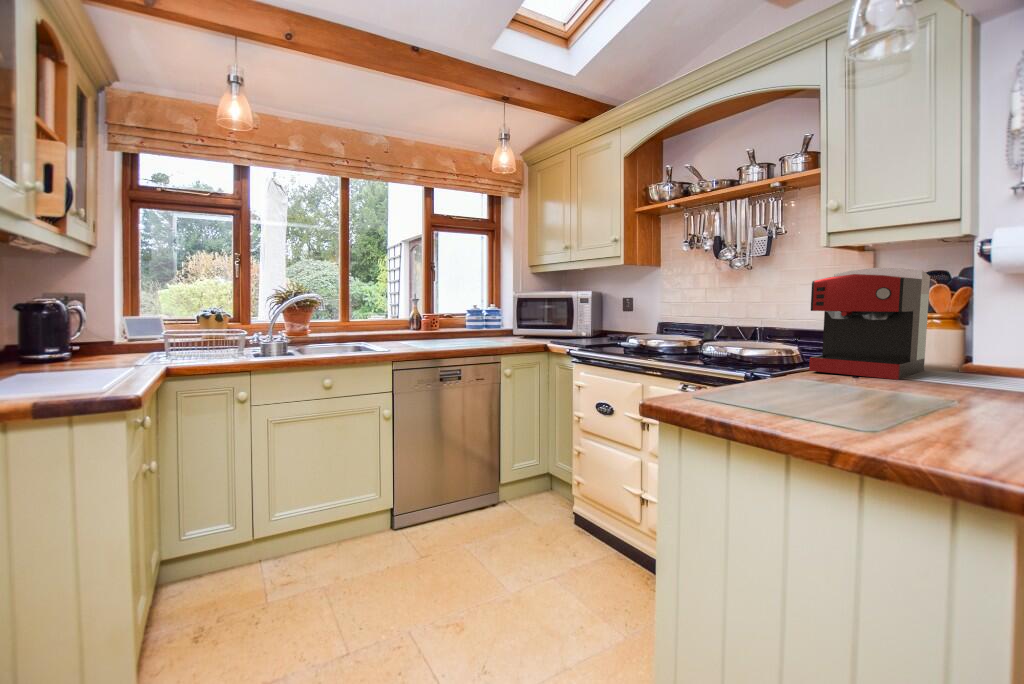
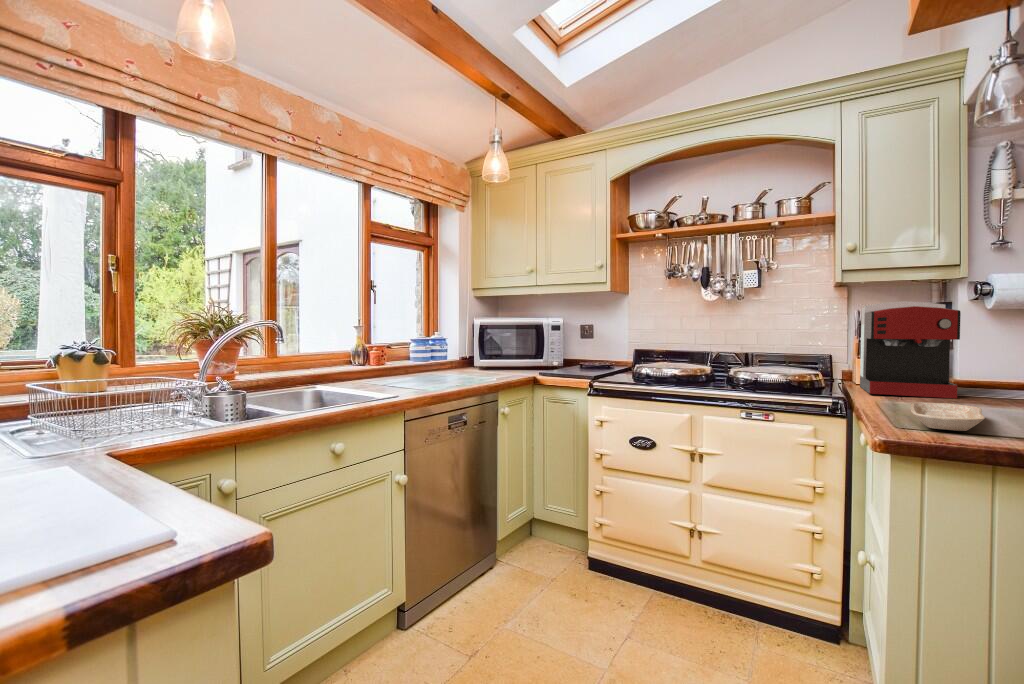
tray: none [711,377,825,403] -> present [911,402,985,431]

